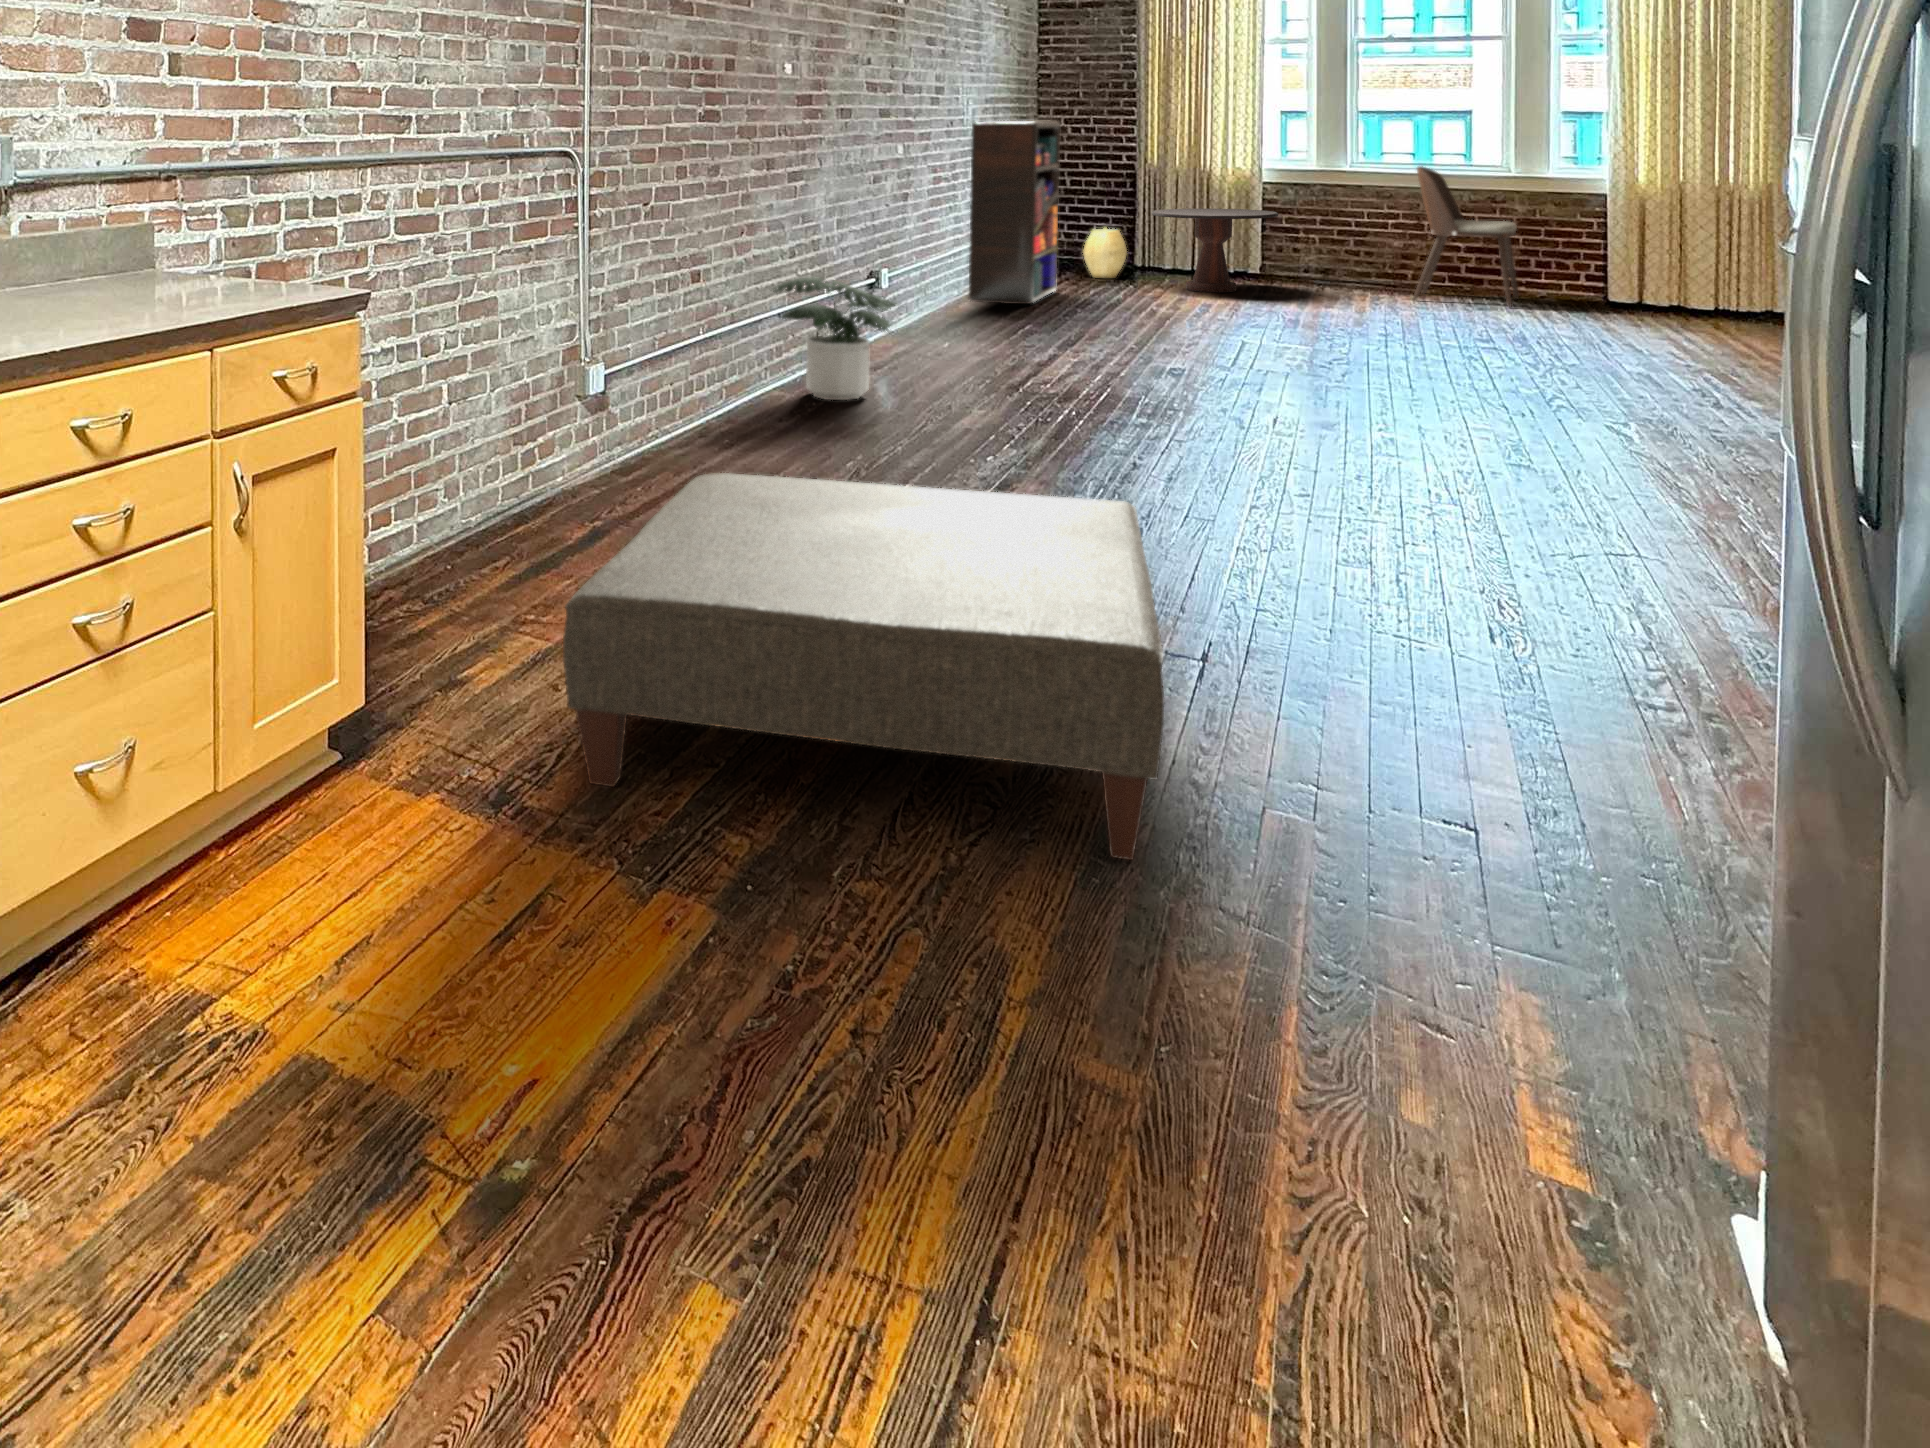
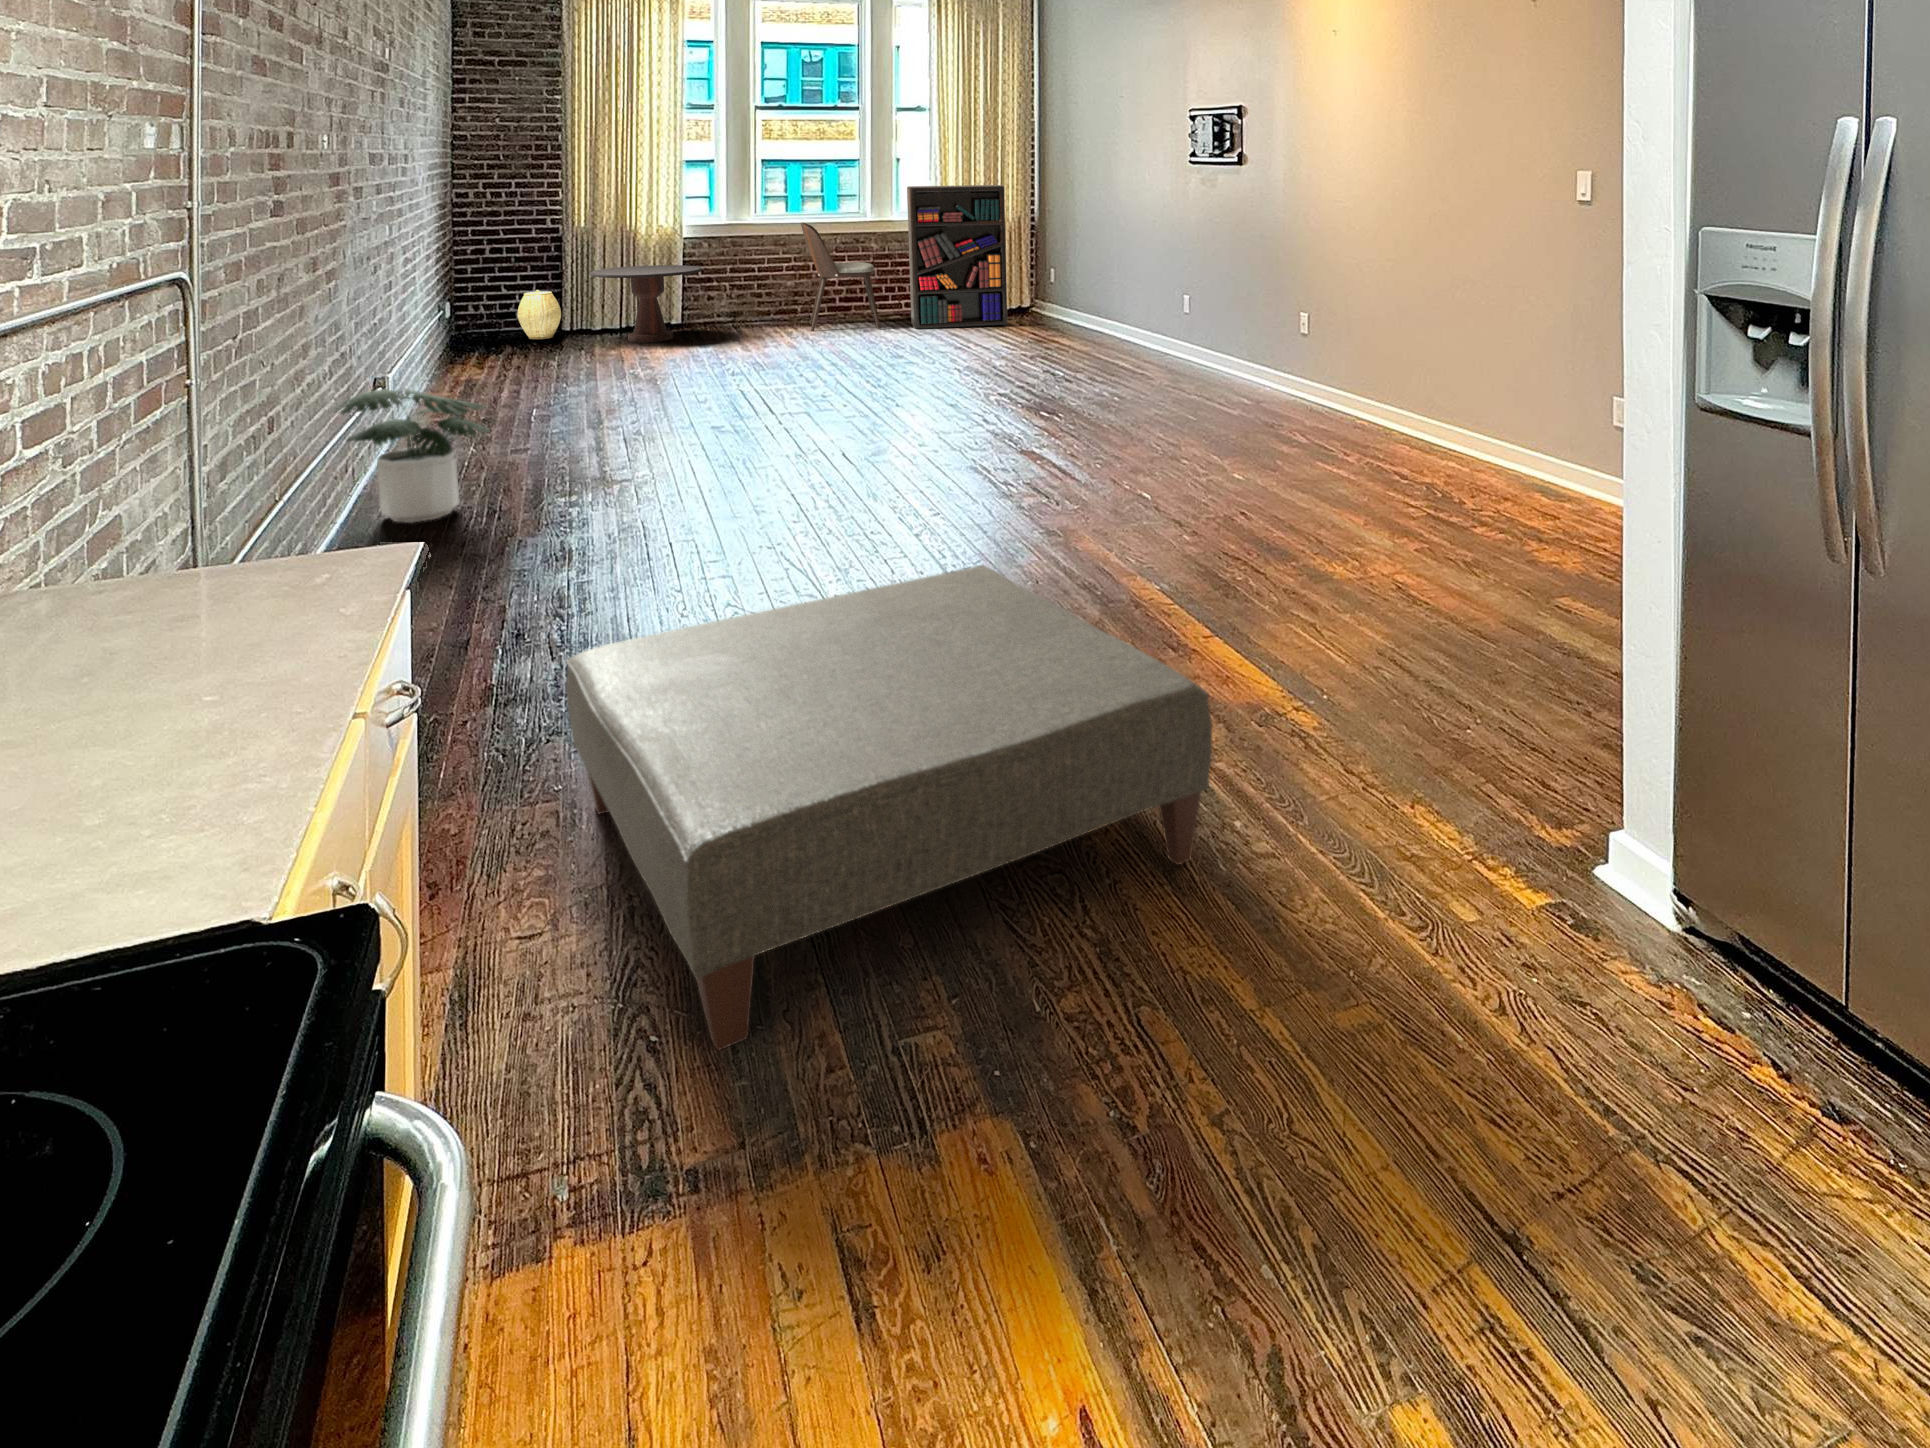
bookshelf: present [969,121,1061,304] -> present [907,185,1008,329]

